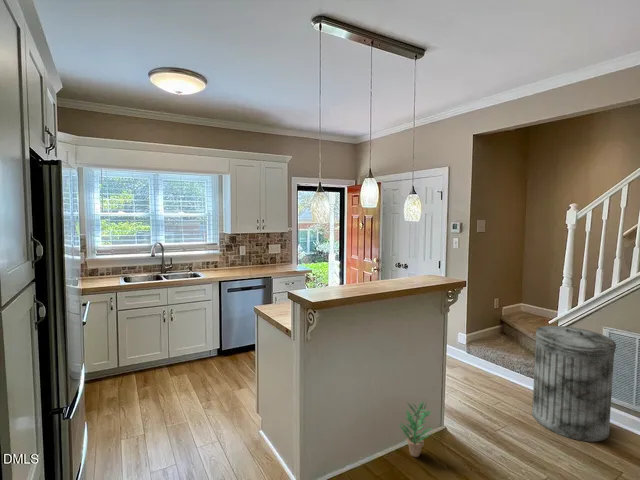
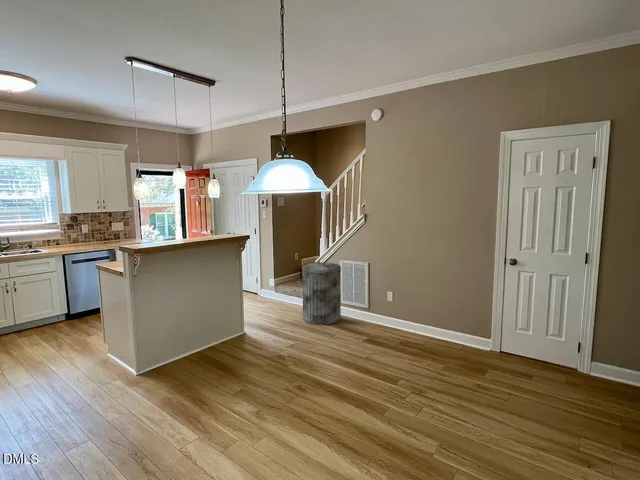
potted plant: present [400,402,432,457] -> none [210,311,232,348]

